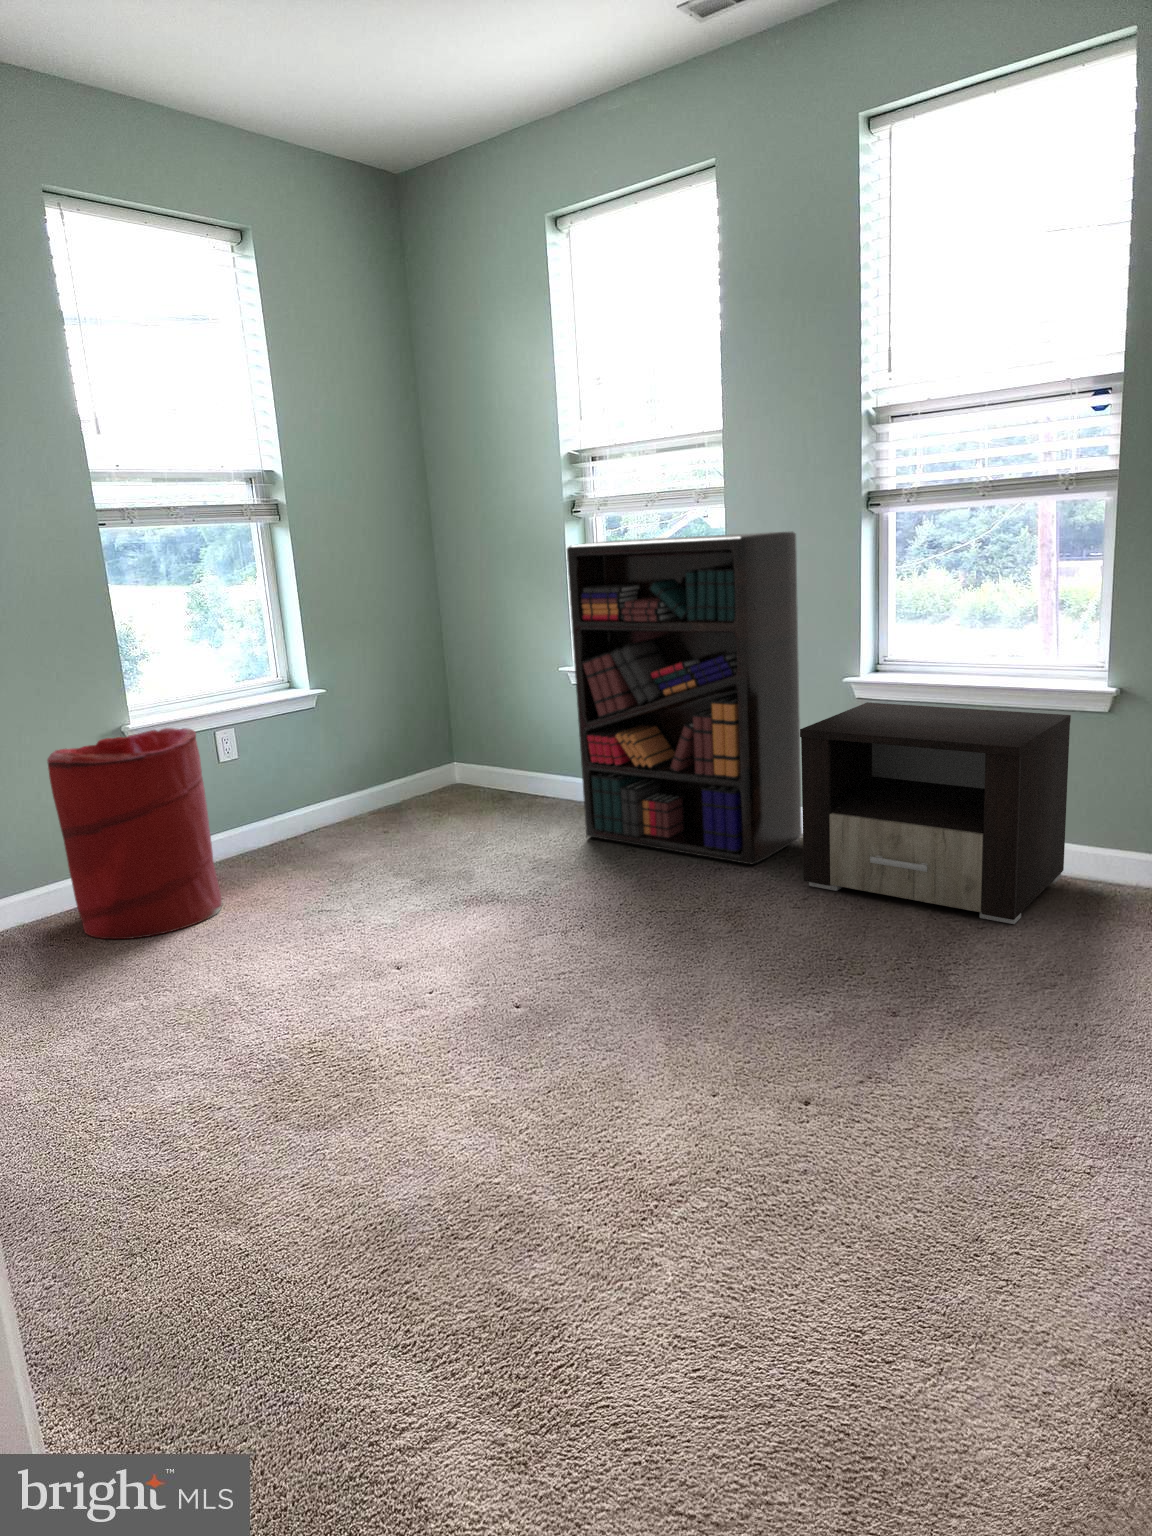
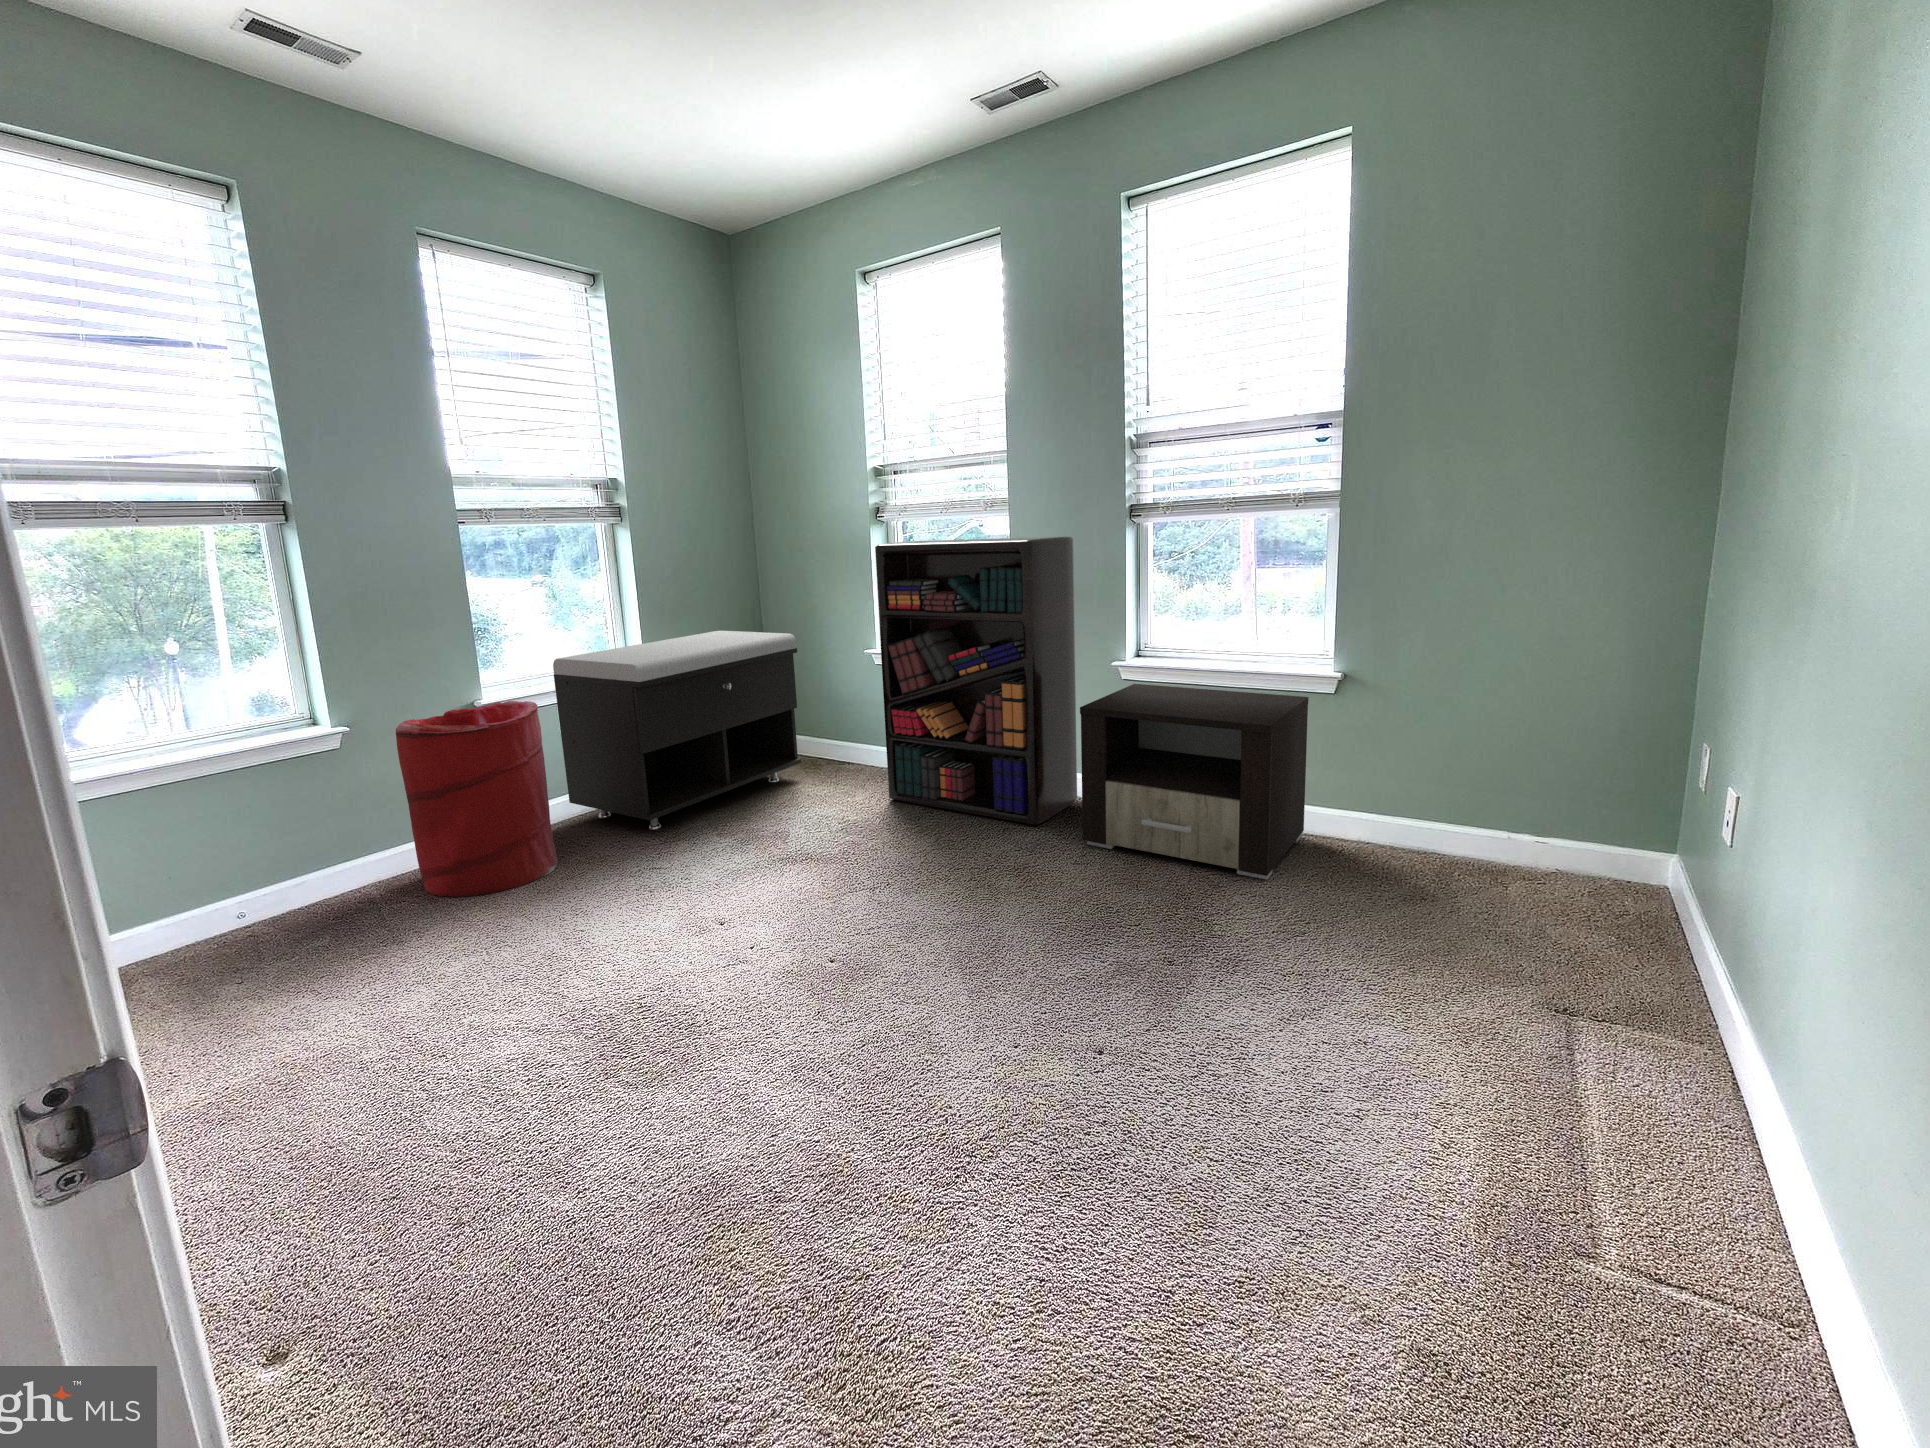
storage bench: none [211,648,488,870] -> present [553,631,801,830]

